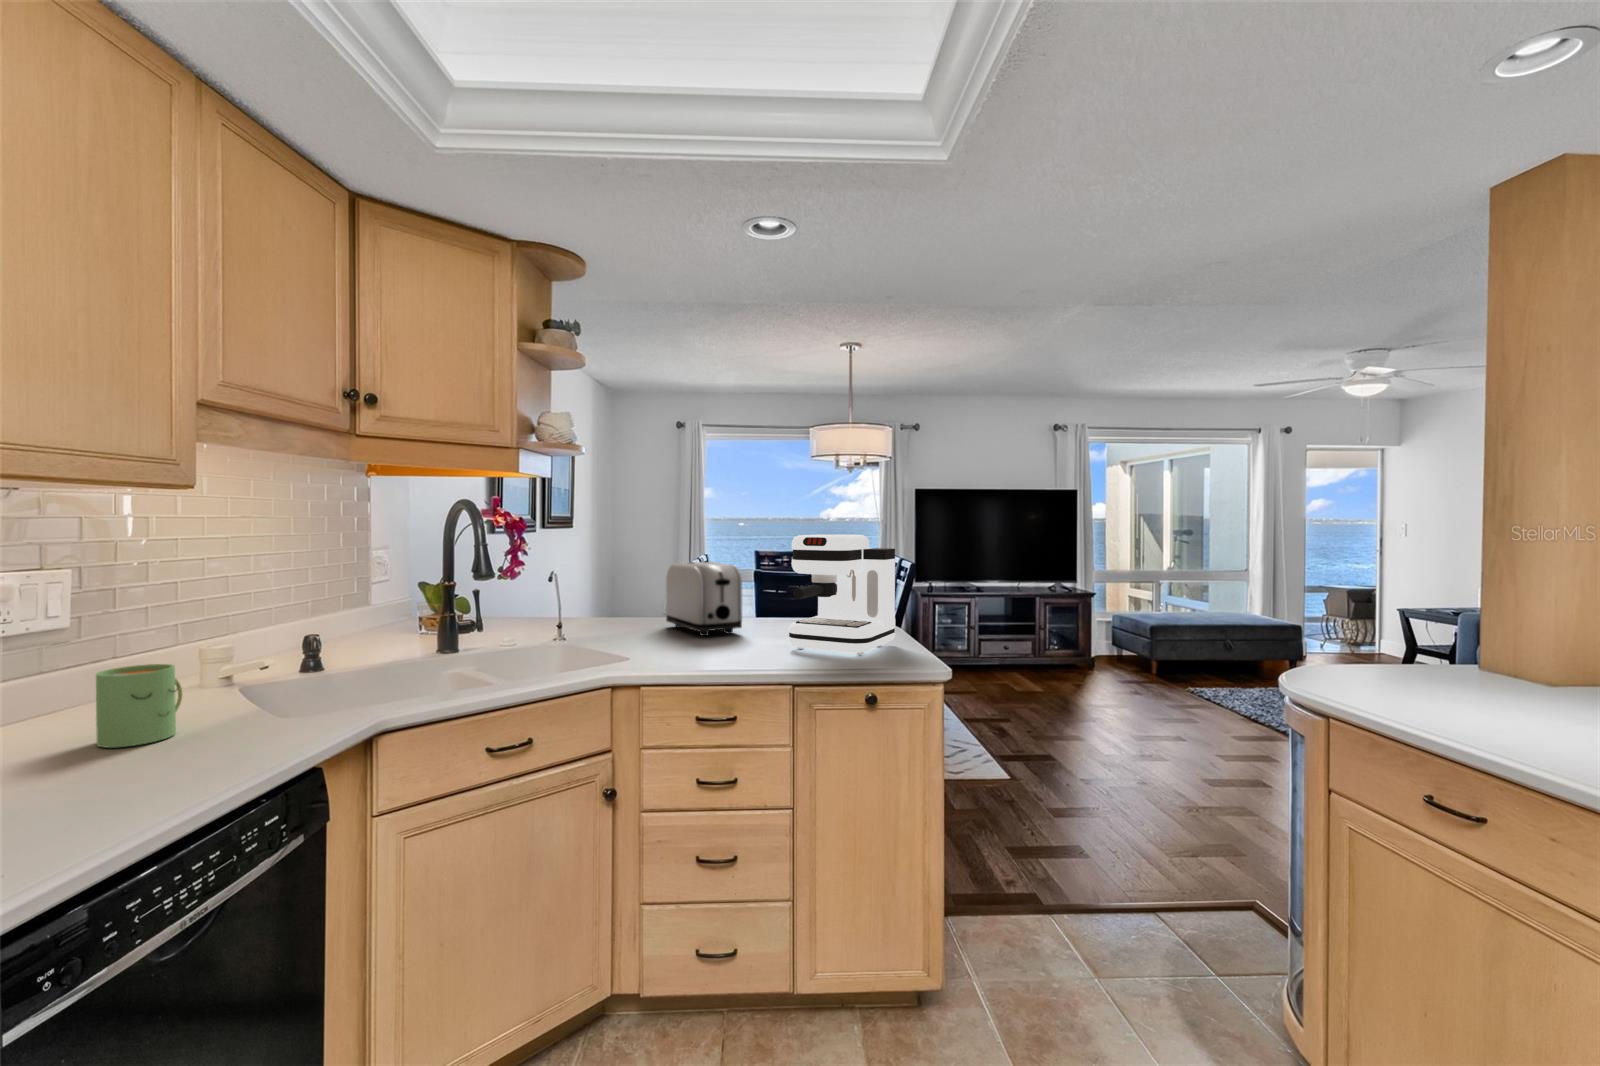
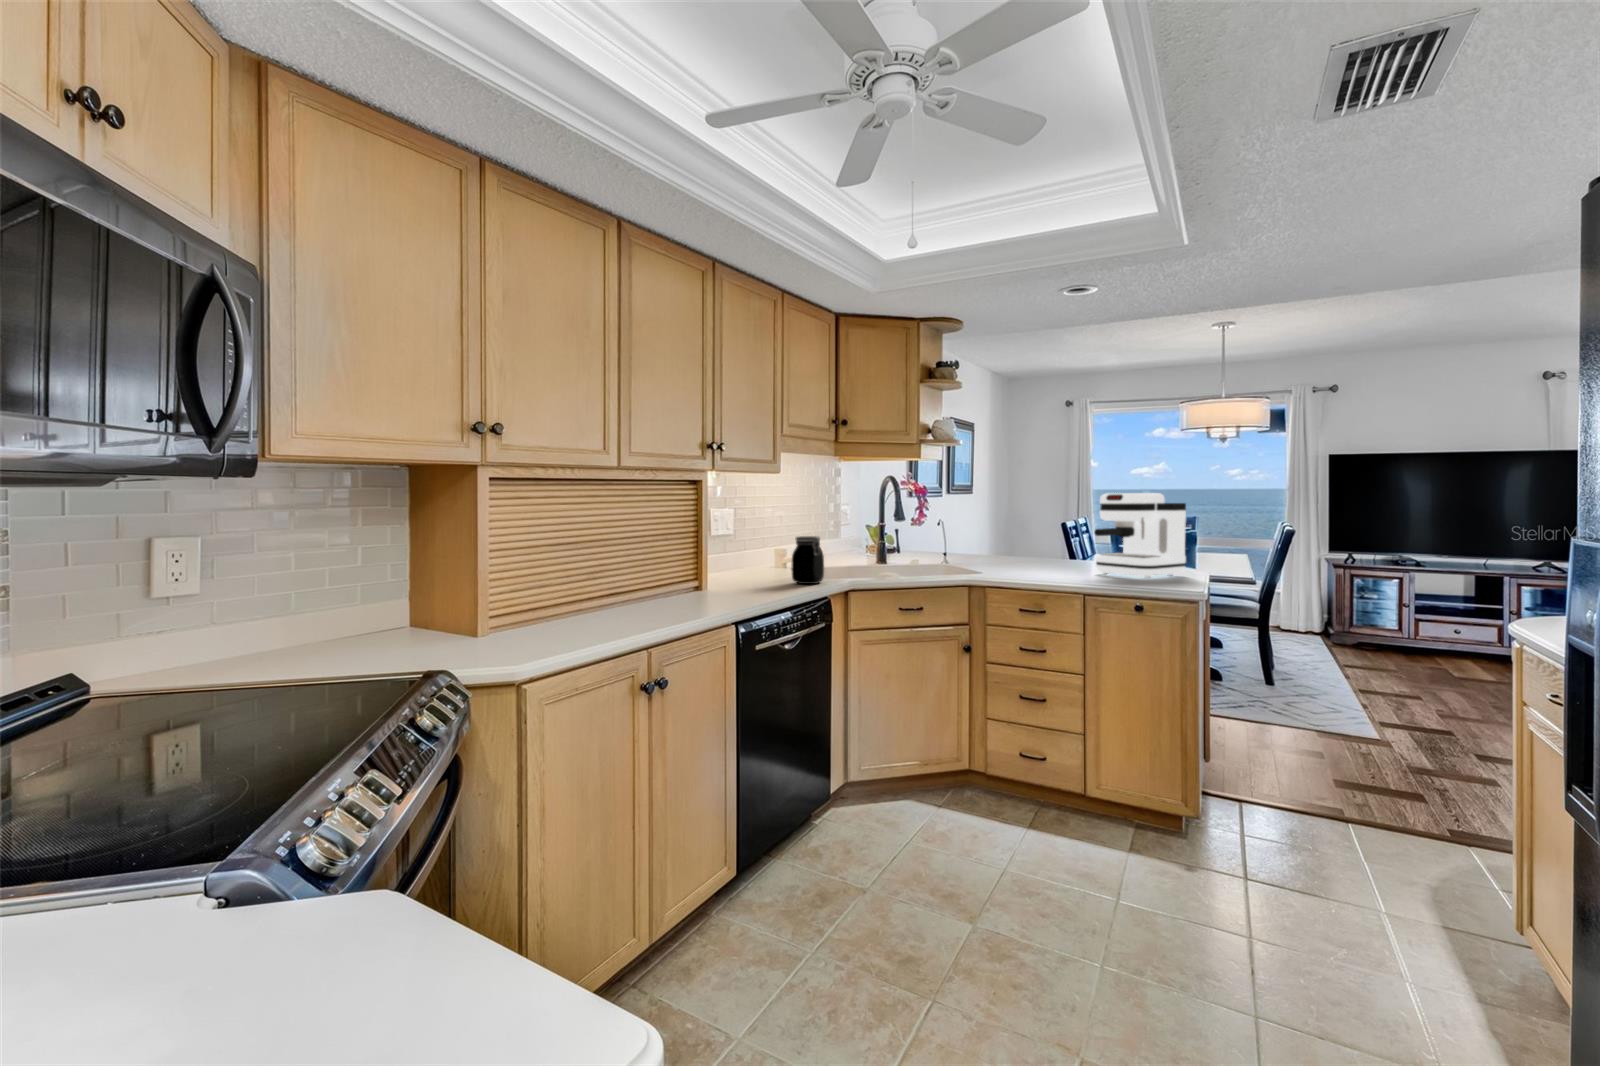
toaster: present [666,562,742,636] -> none [1018,516,1070,565]
jar: none [223,630,314,743] -> present [792,536,824,584]
mug: present [96,664,182,748] -> none [747,550,774,581]

